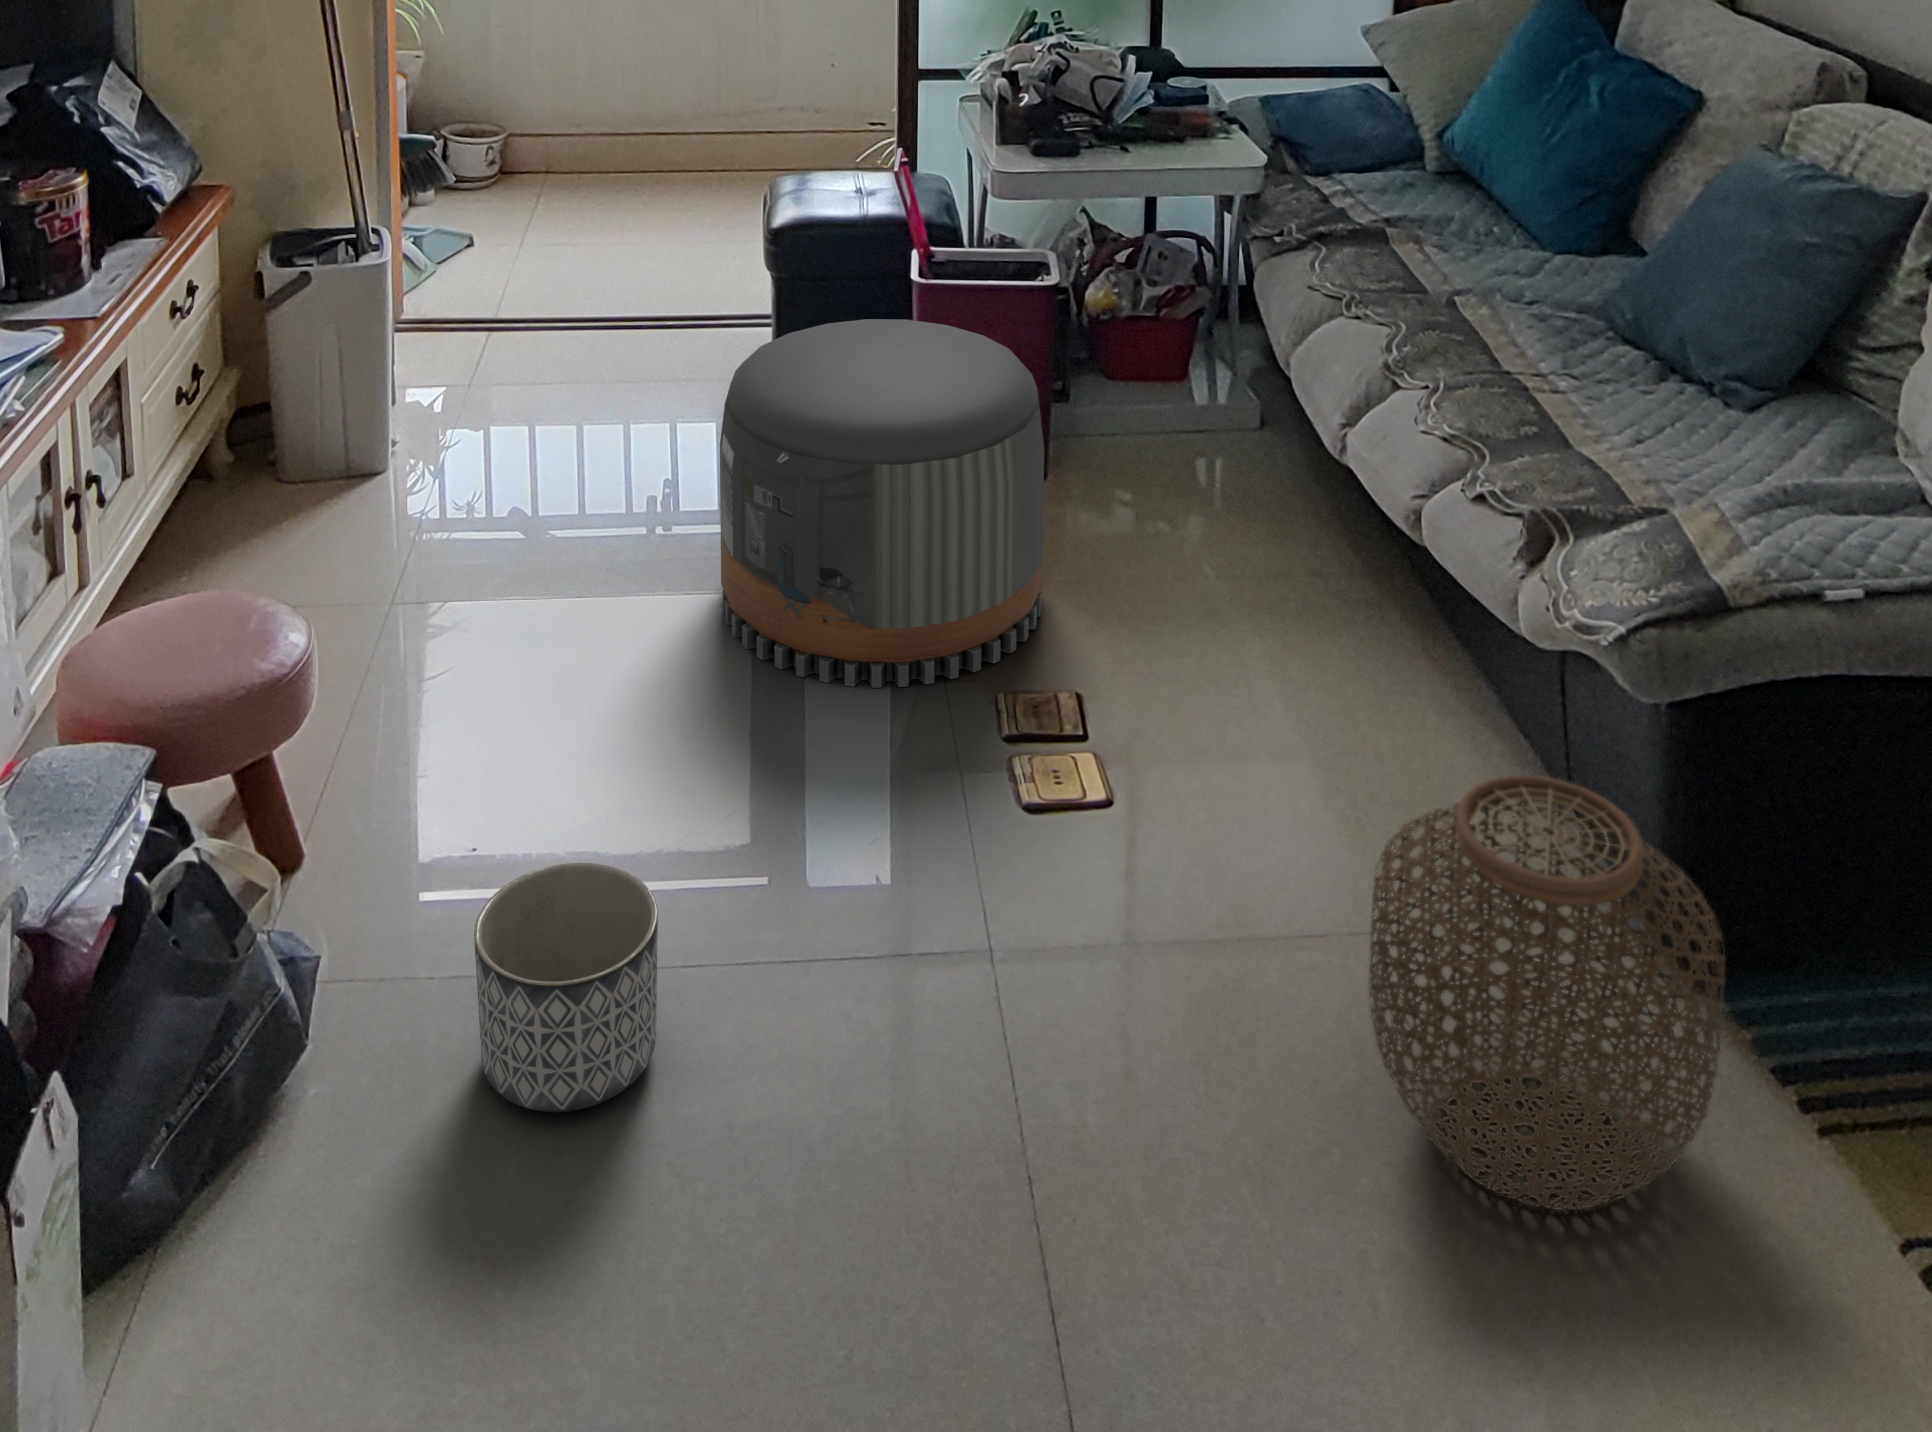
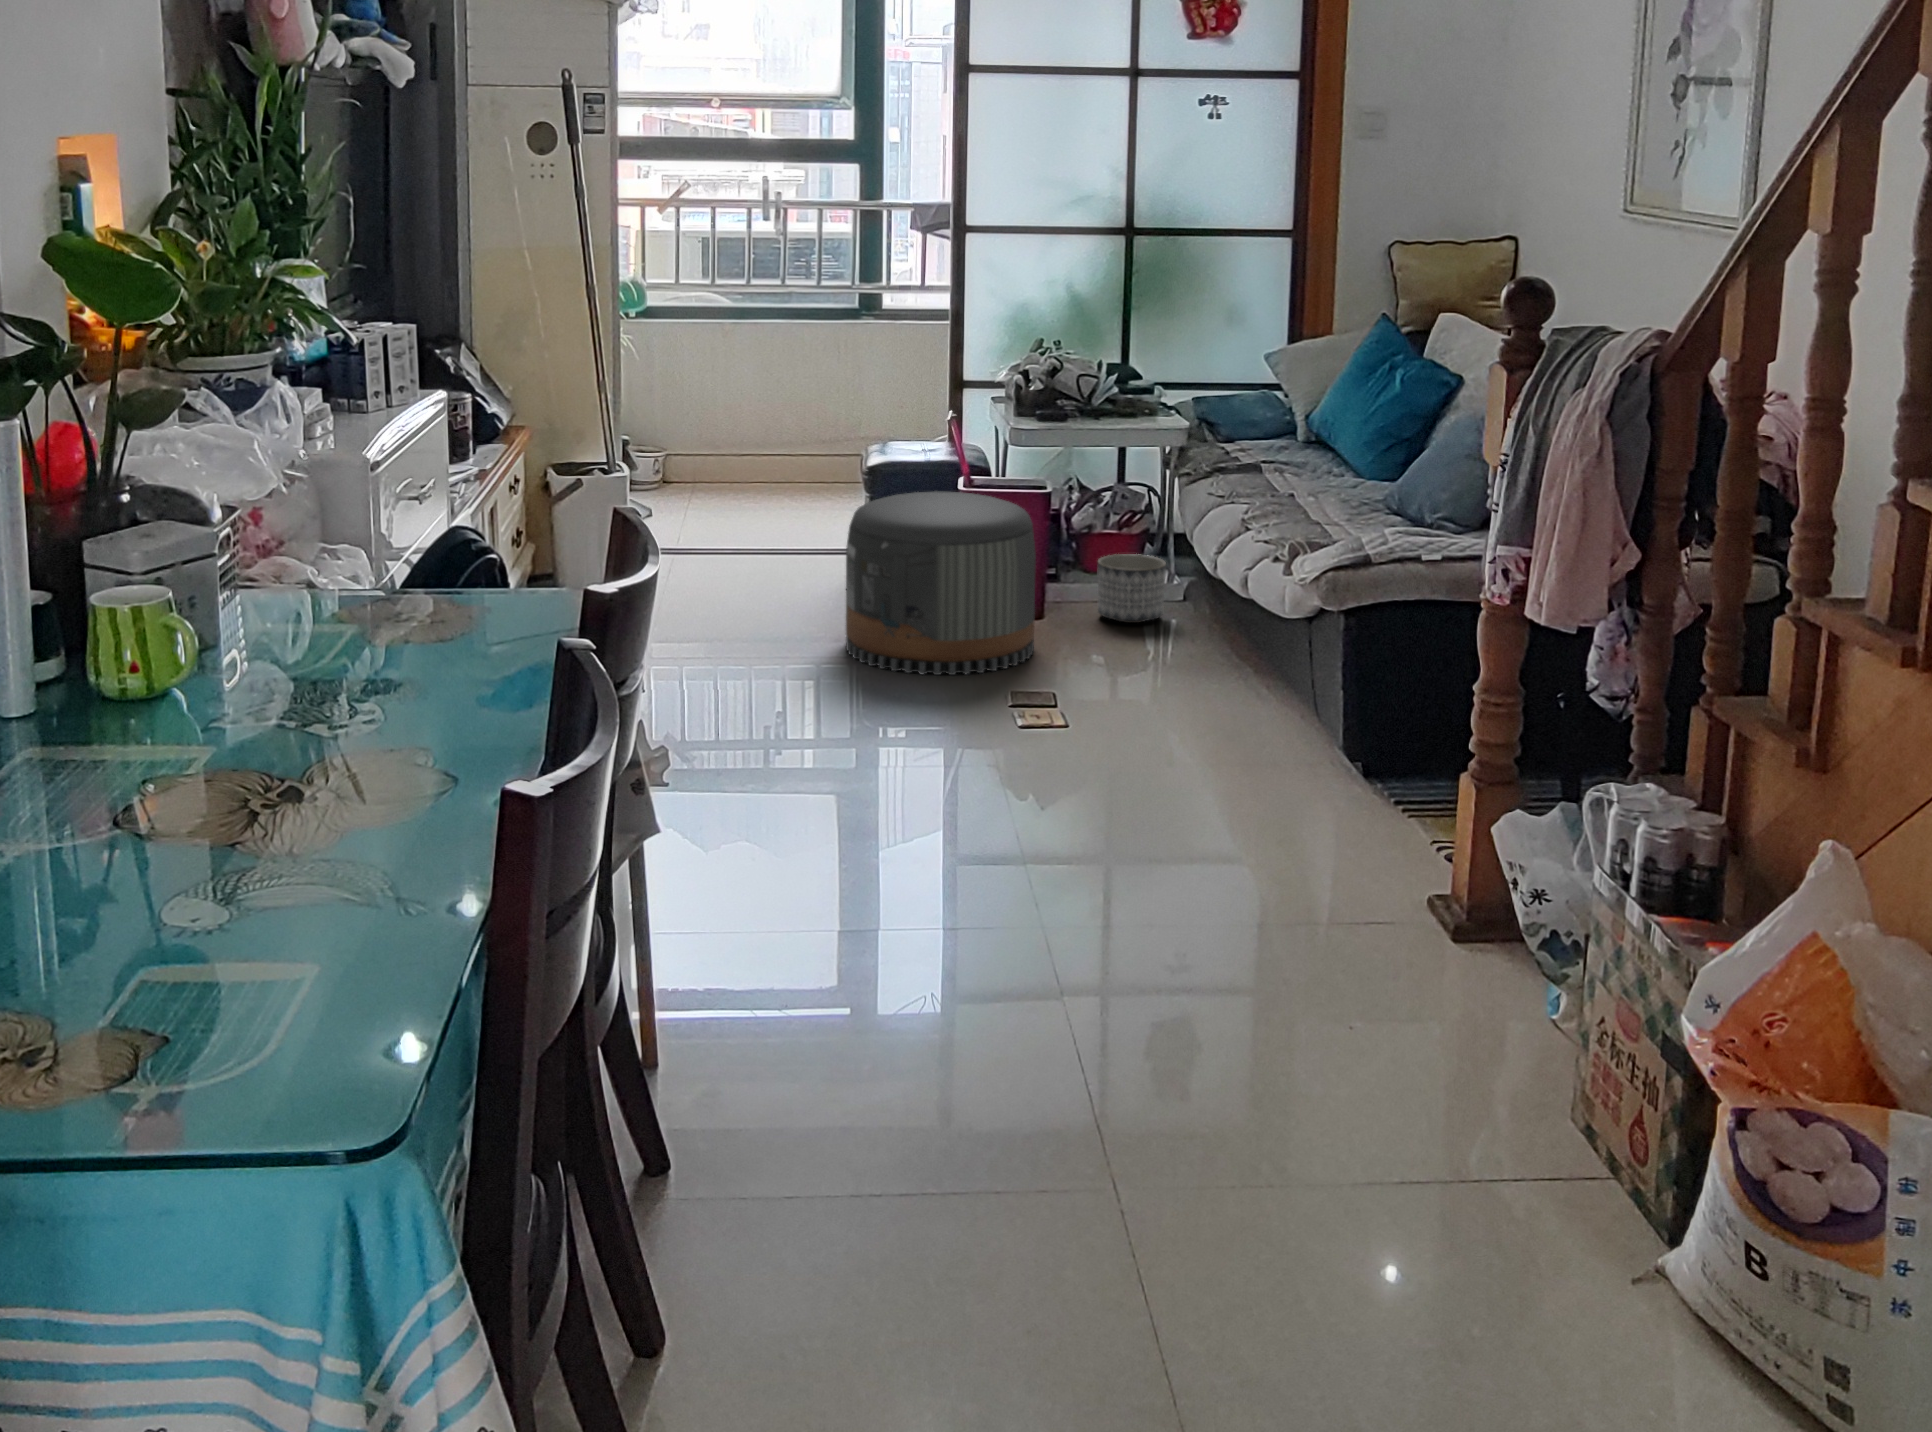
woven basket: present [1369,775,1725,1210] -> none [1177,623,1339,805]
planter: present [474,863,658,1112] -> present [1098,554,1166,623]

